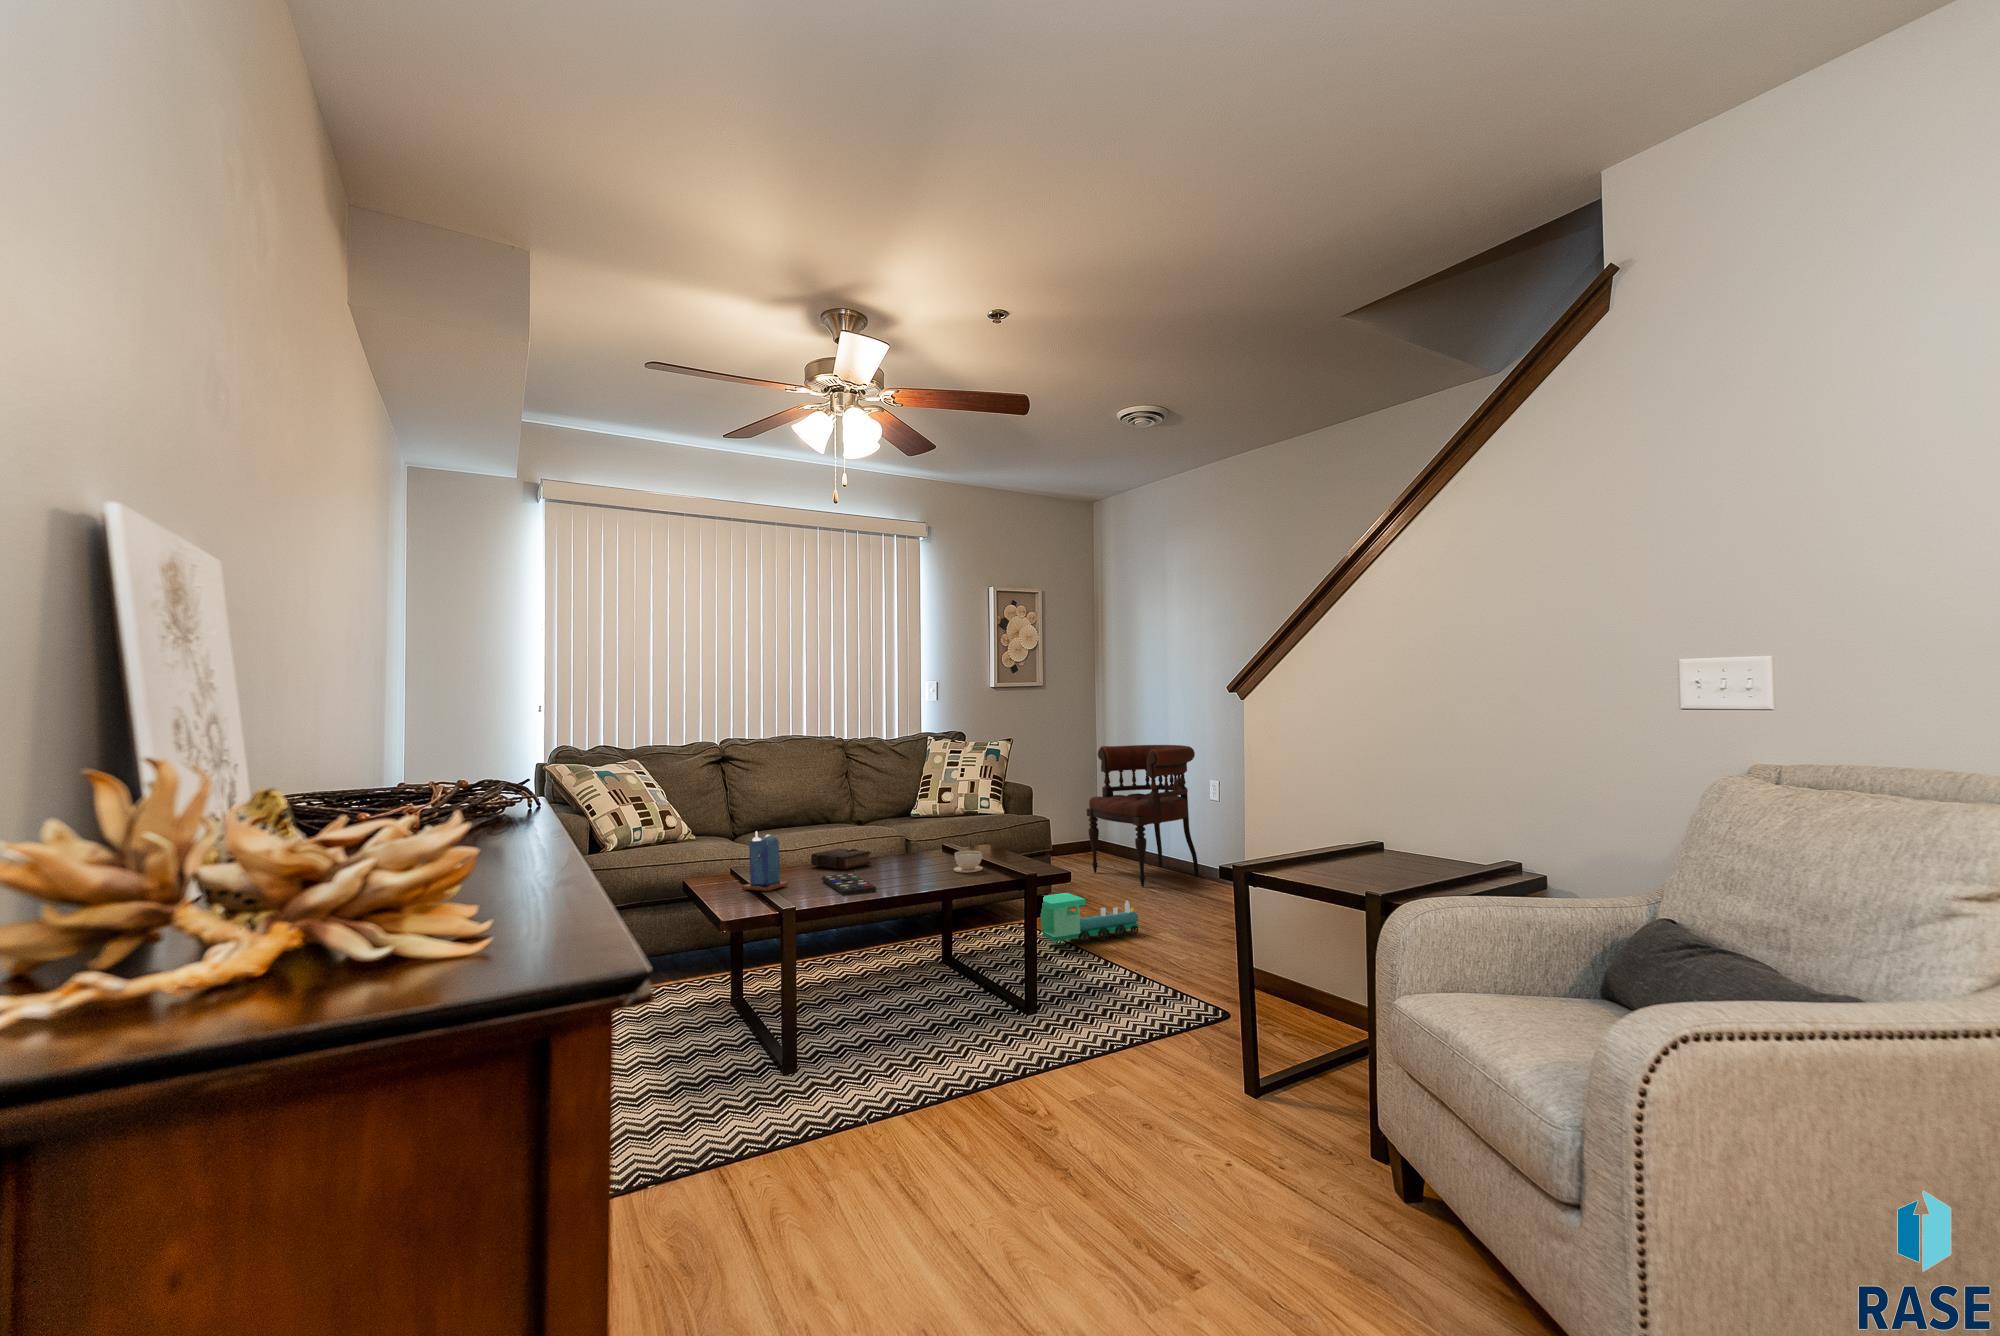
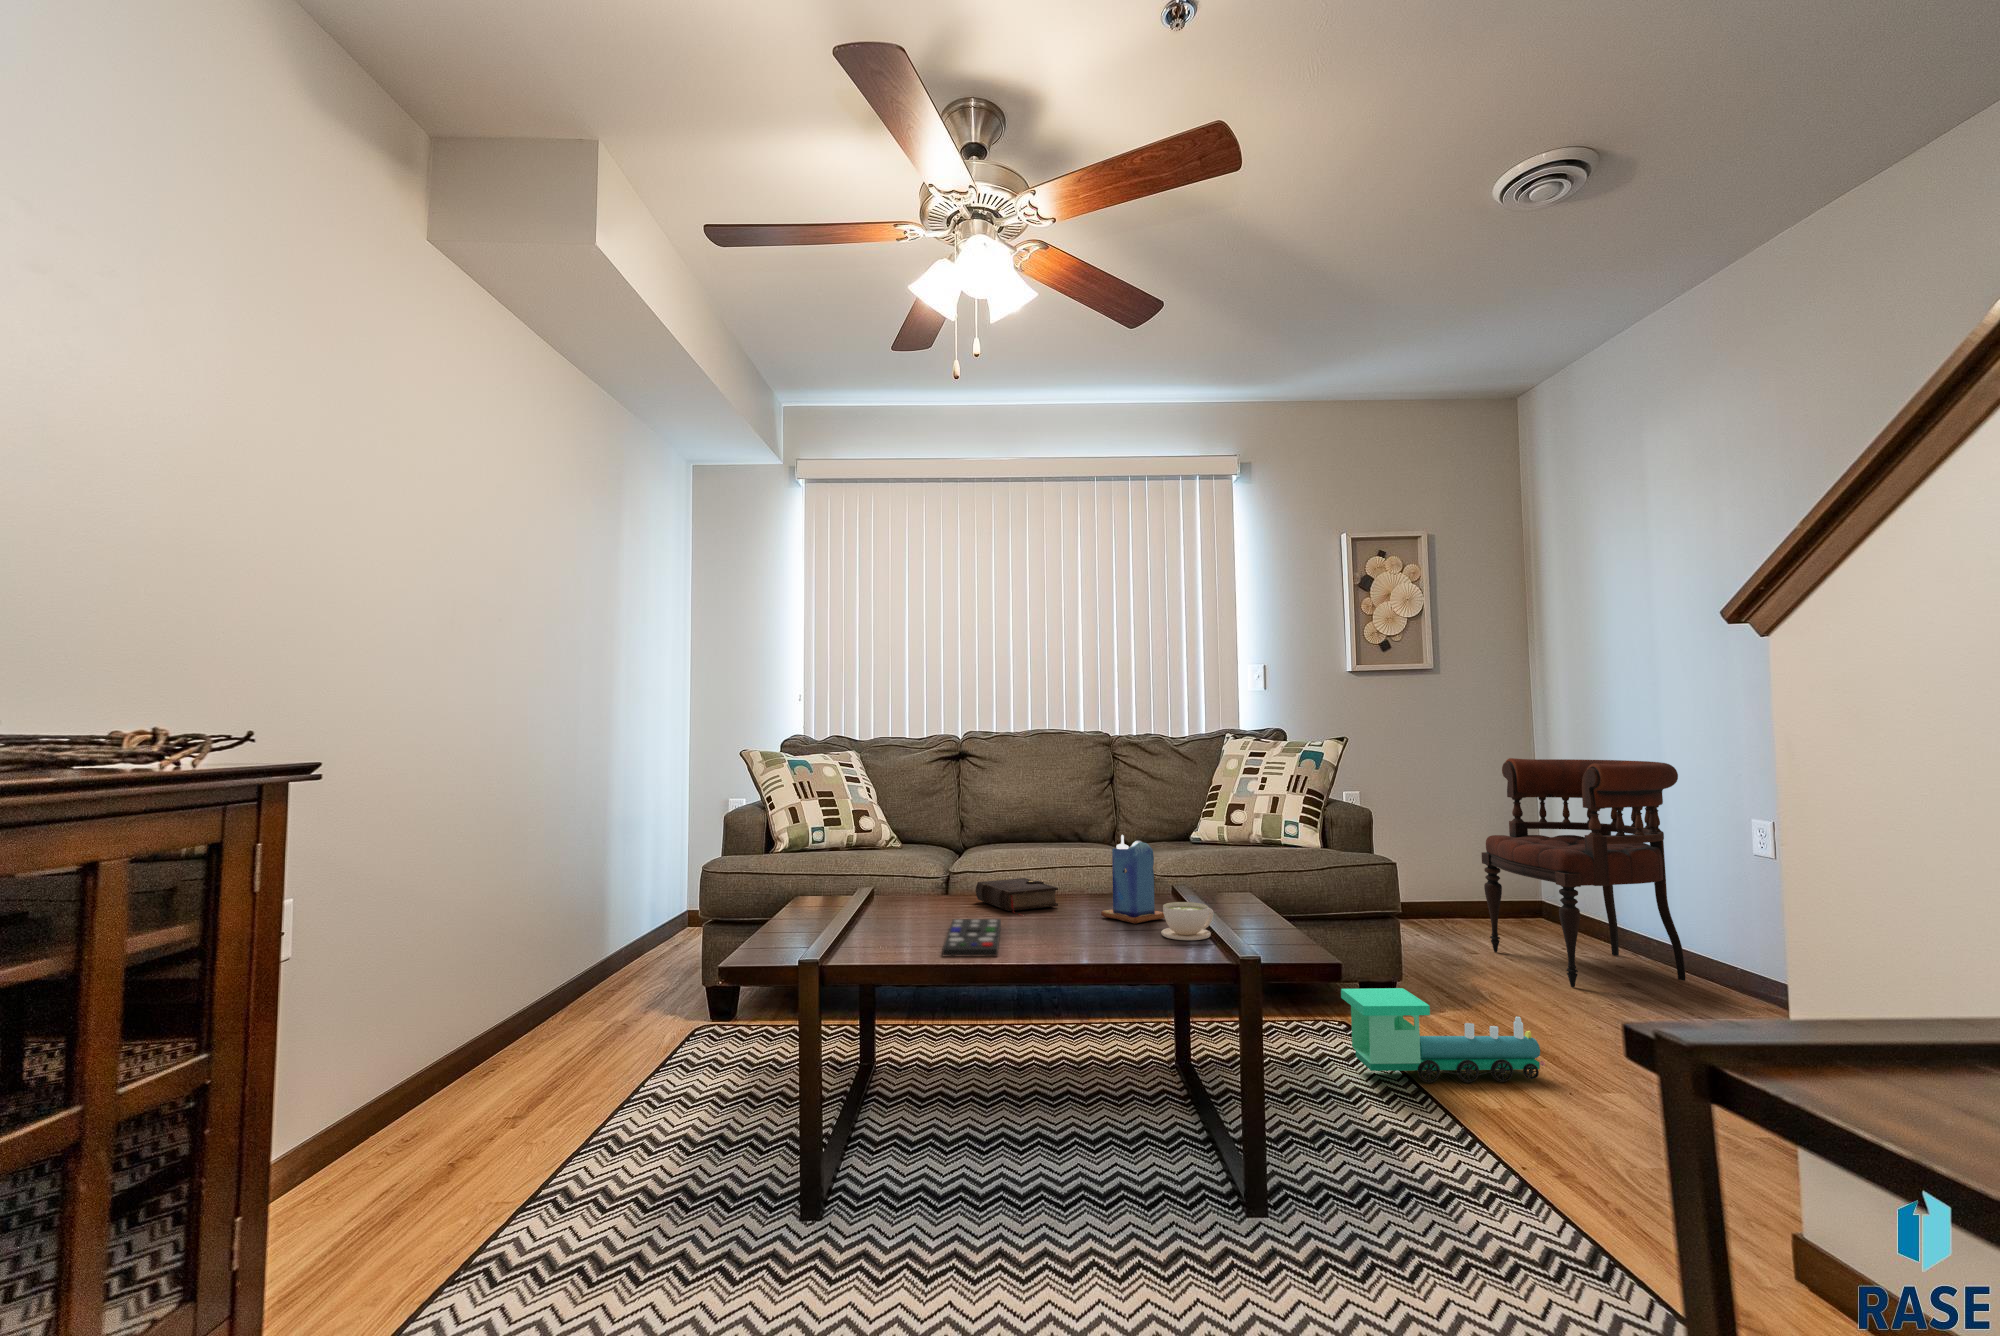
candle: present [742,831,788,891] -> present [1101,835,1165,924]

